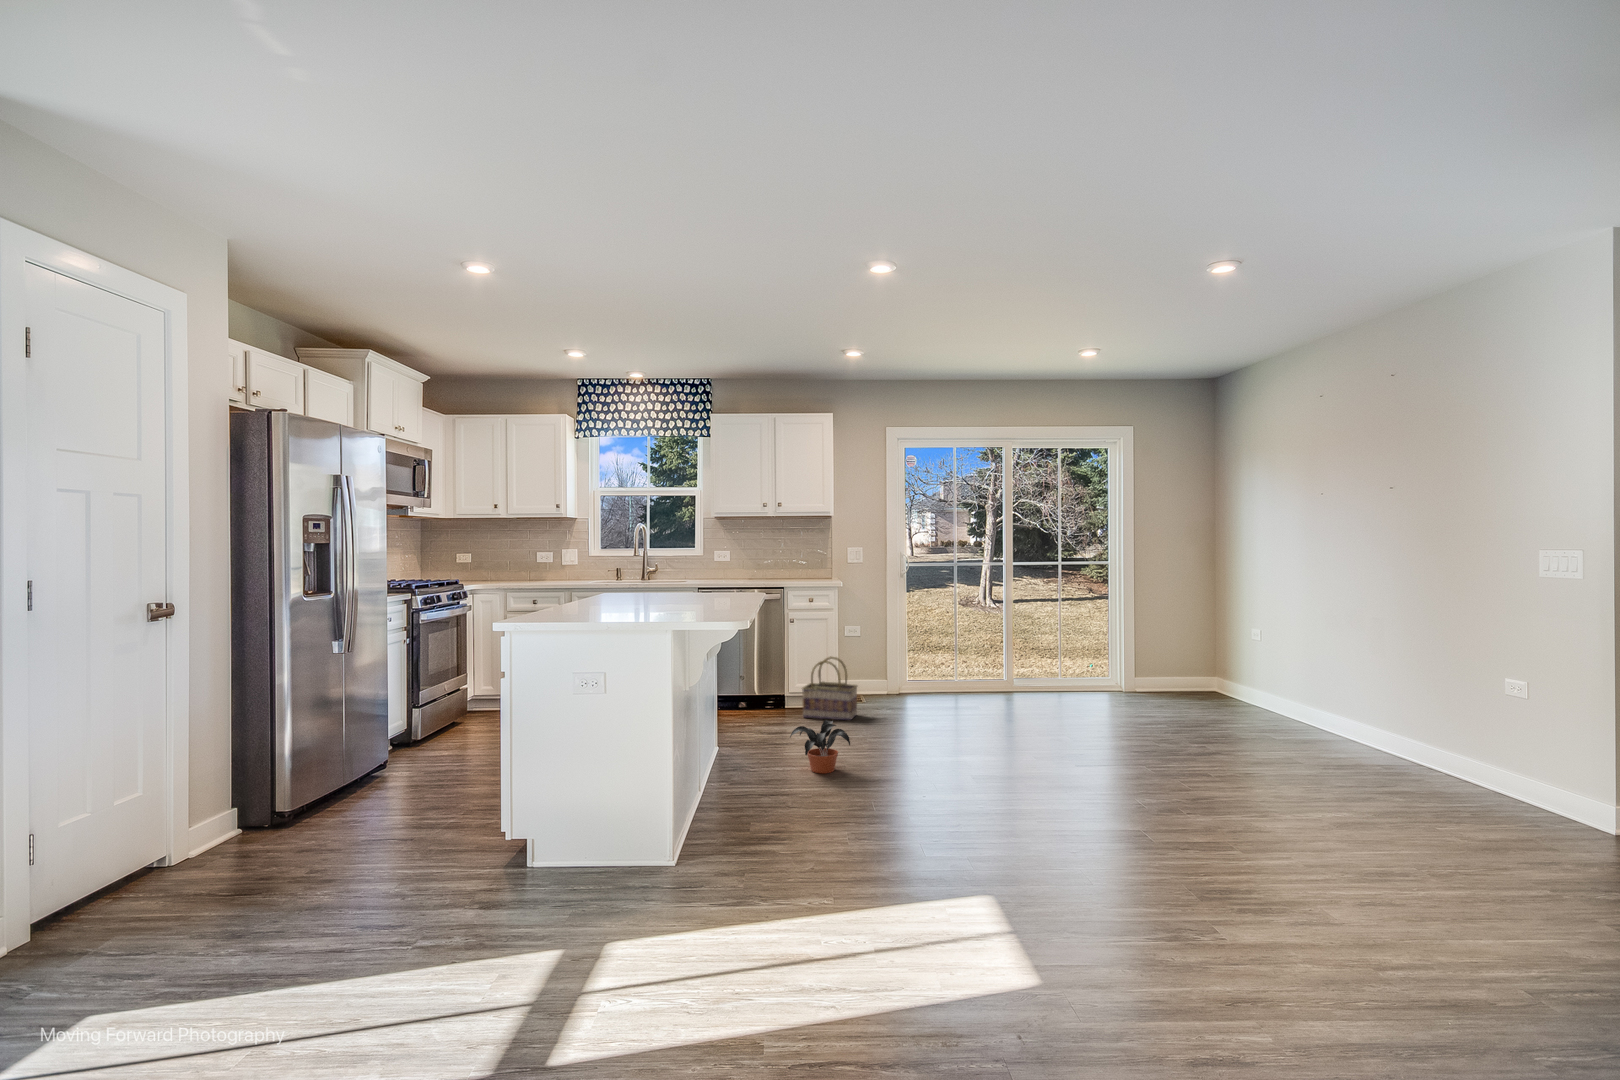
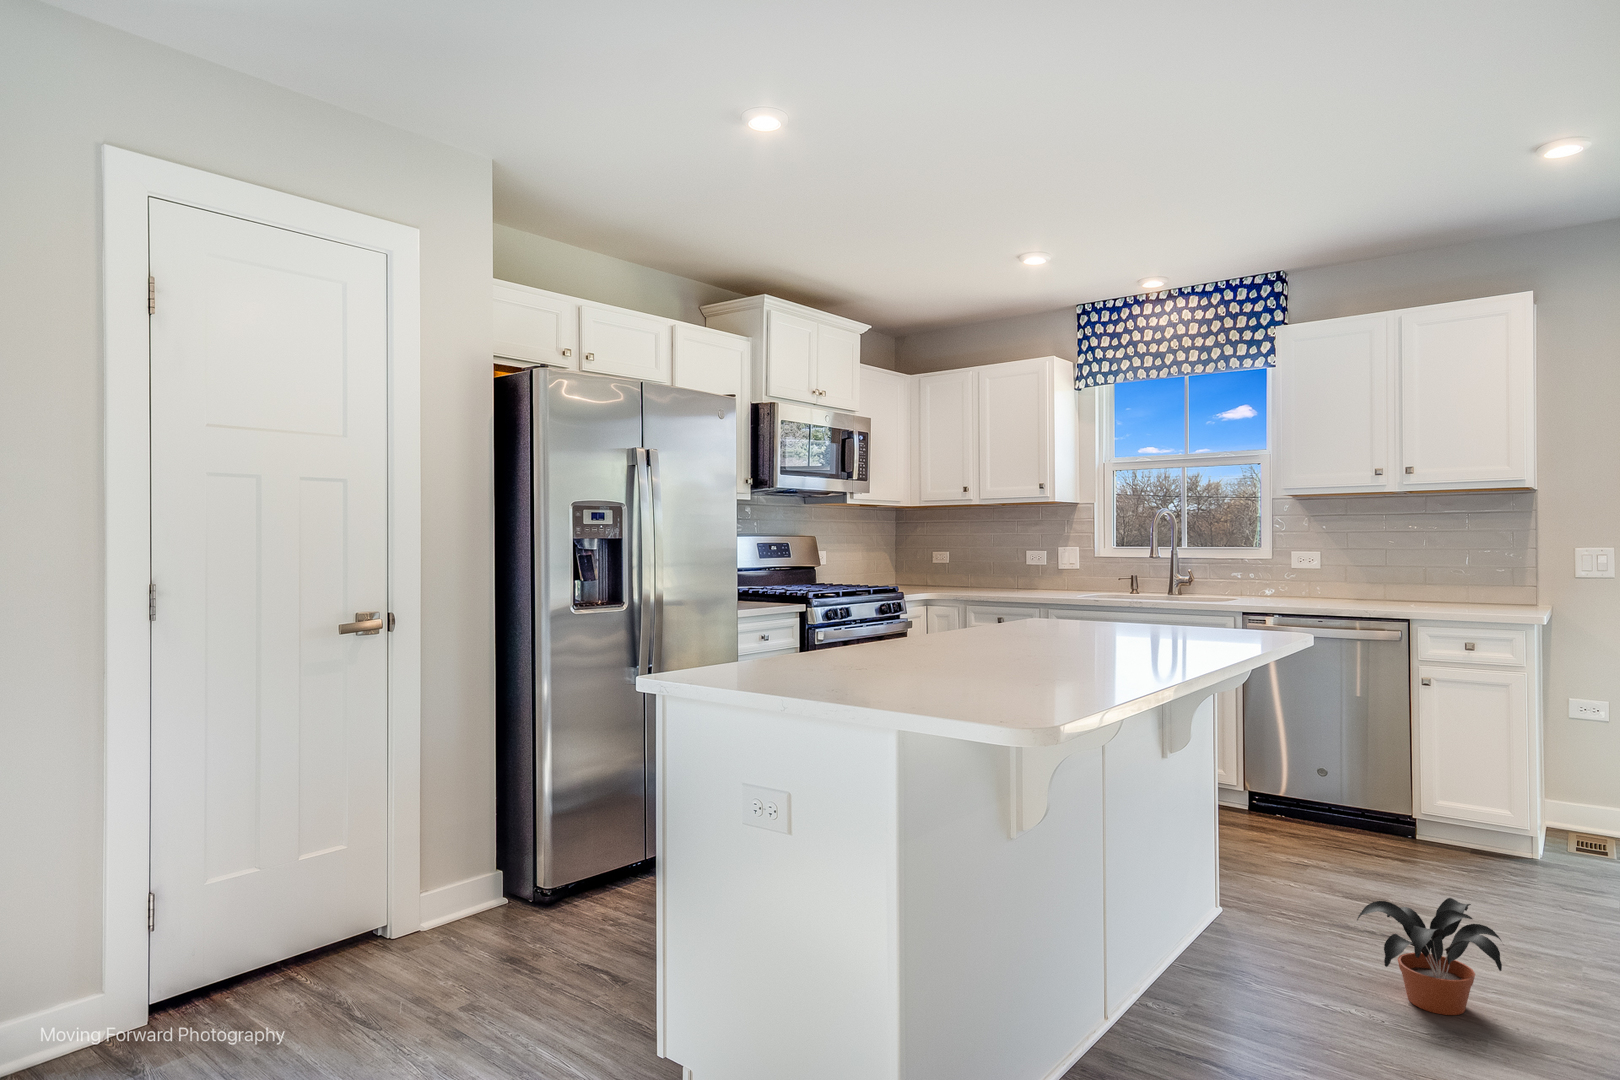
basket: present [802,656,857,720] -> none [1442,759,1580,896]

